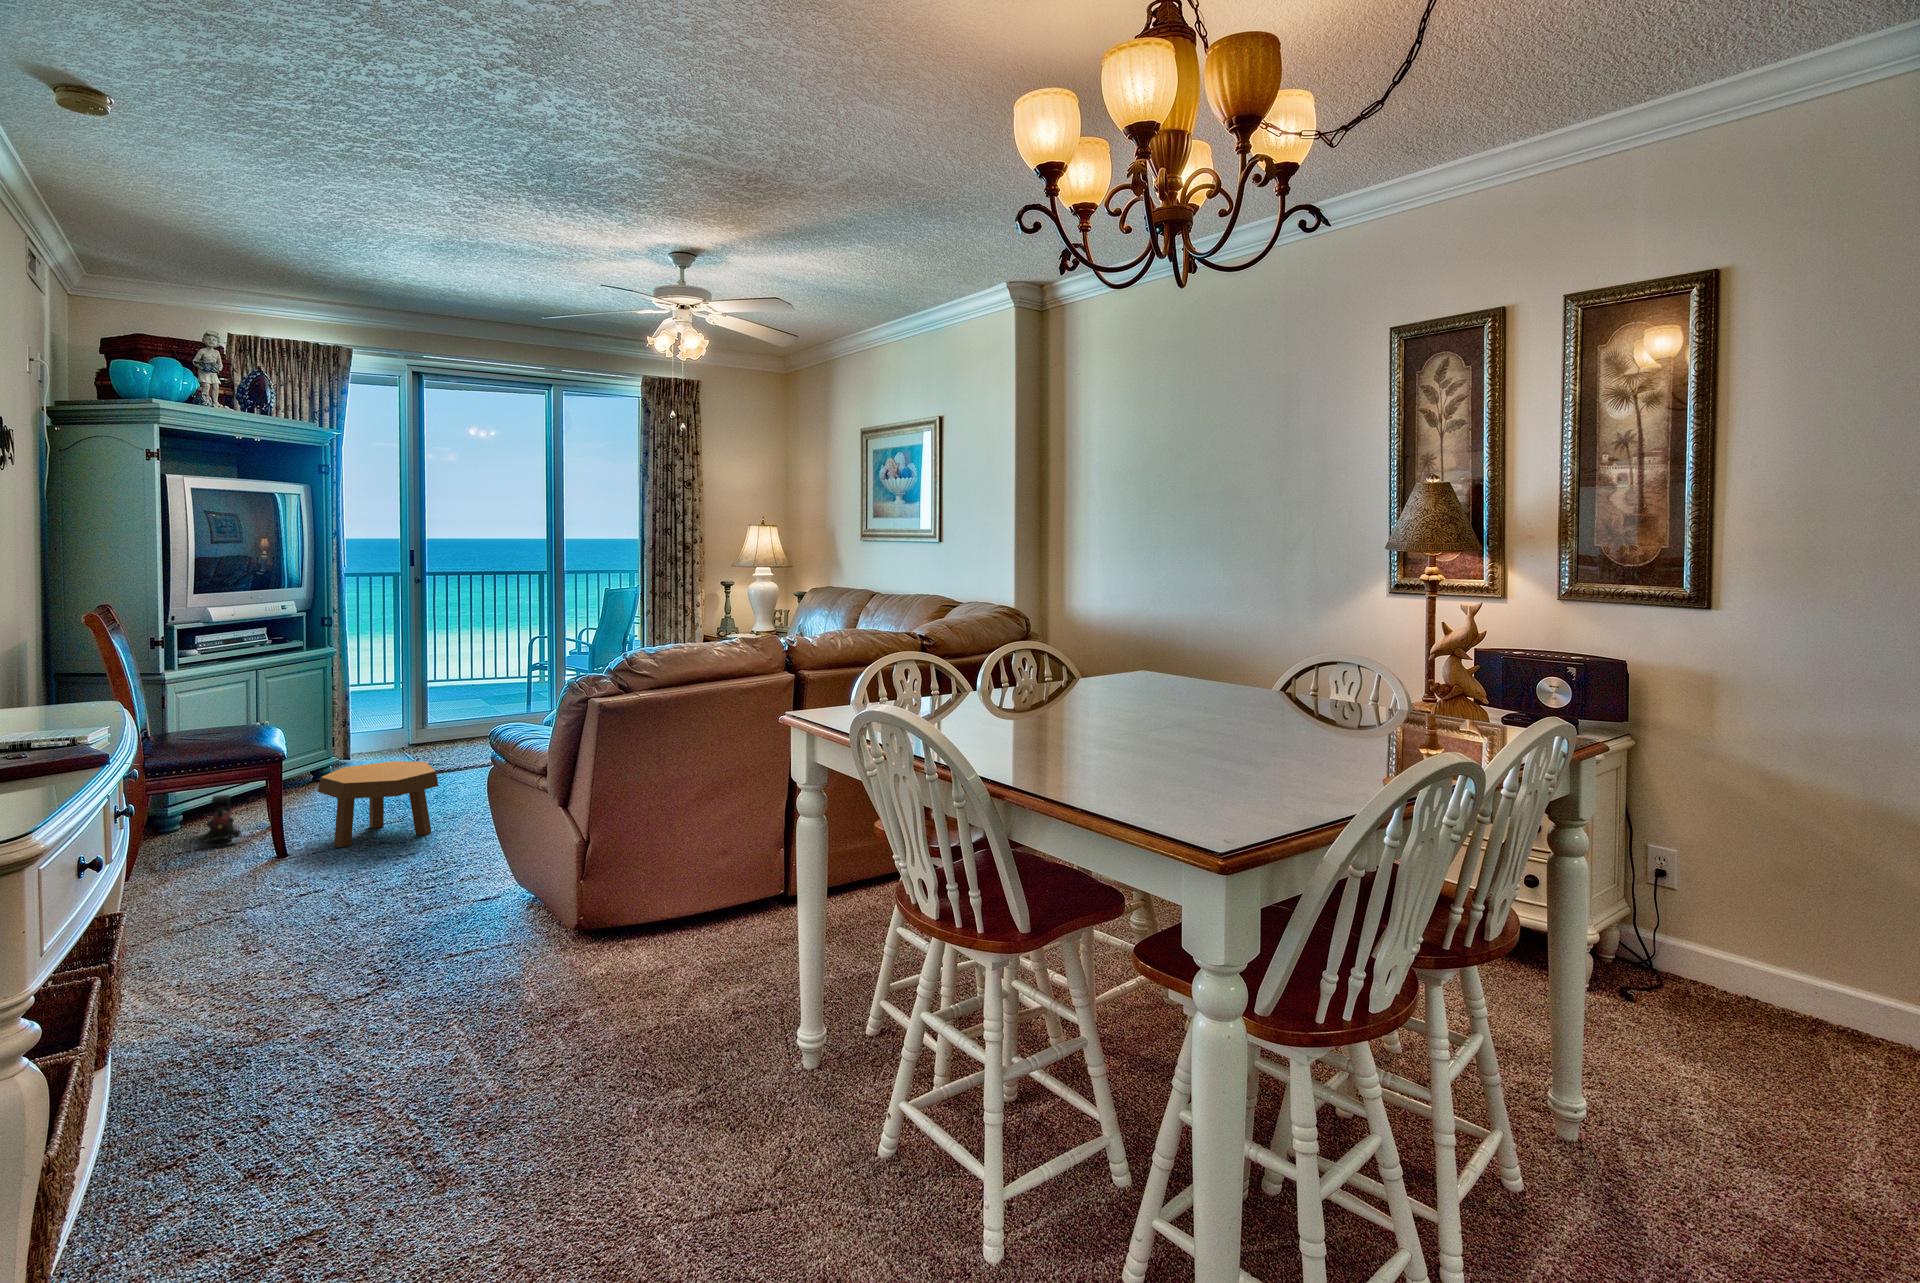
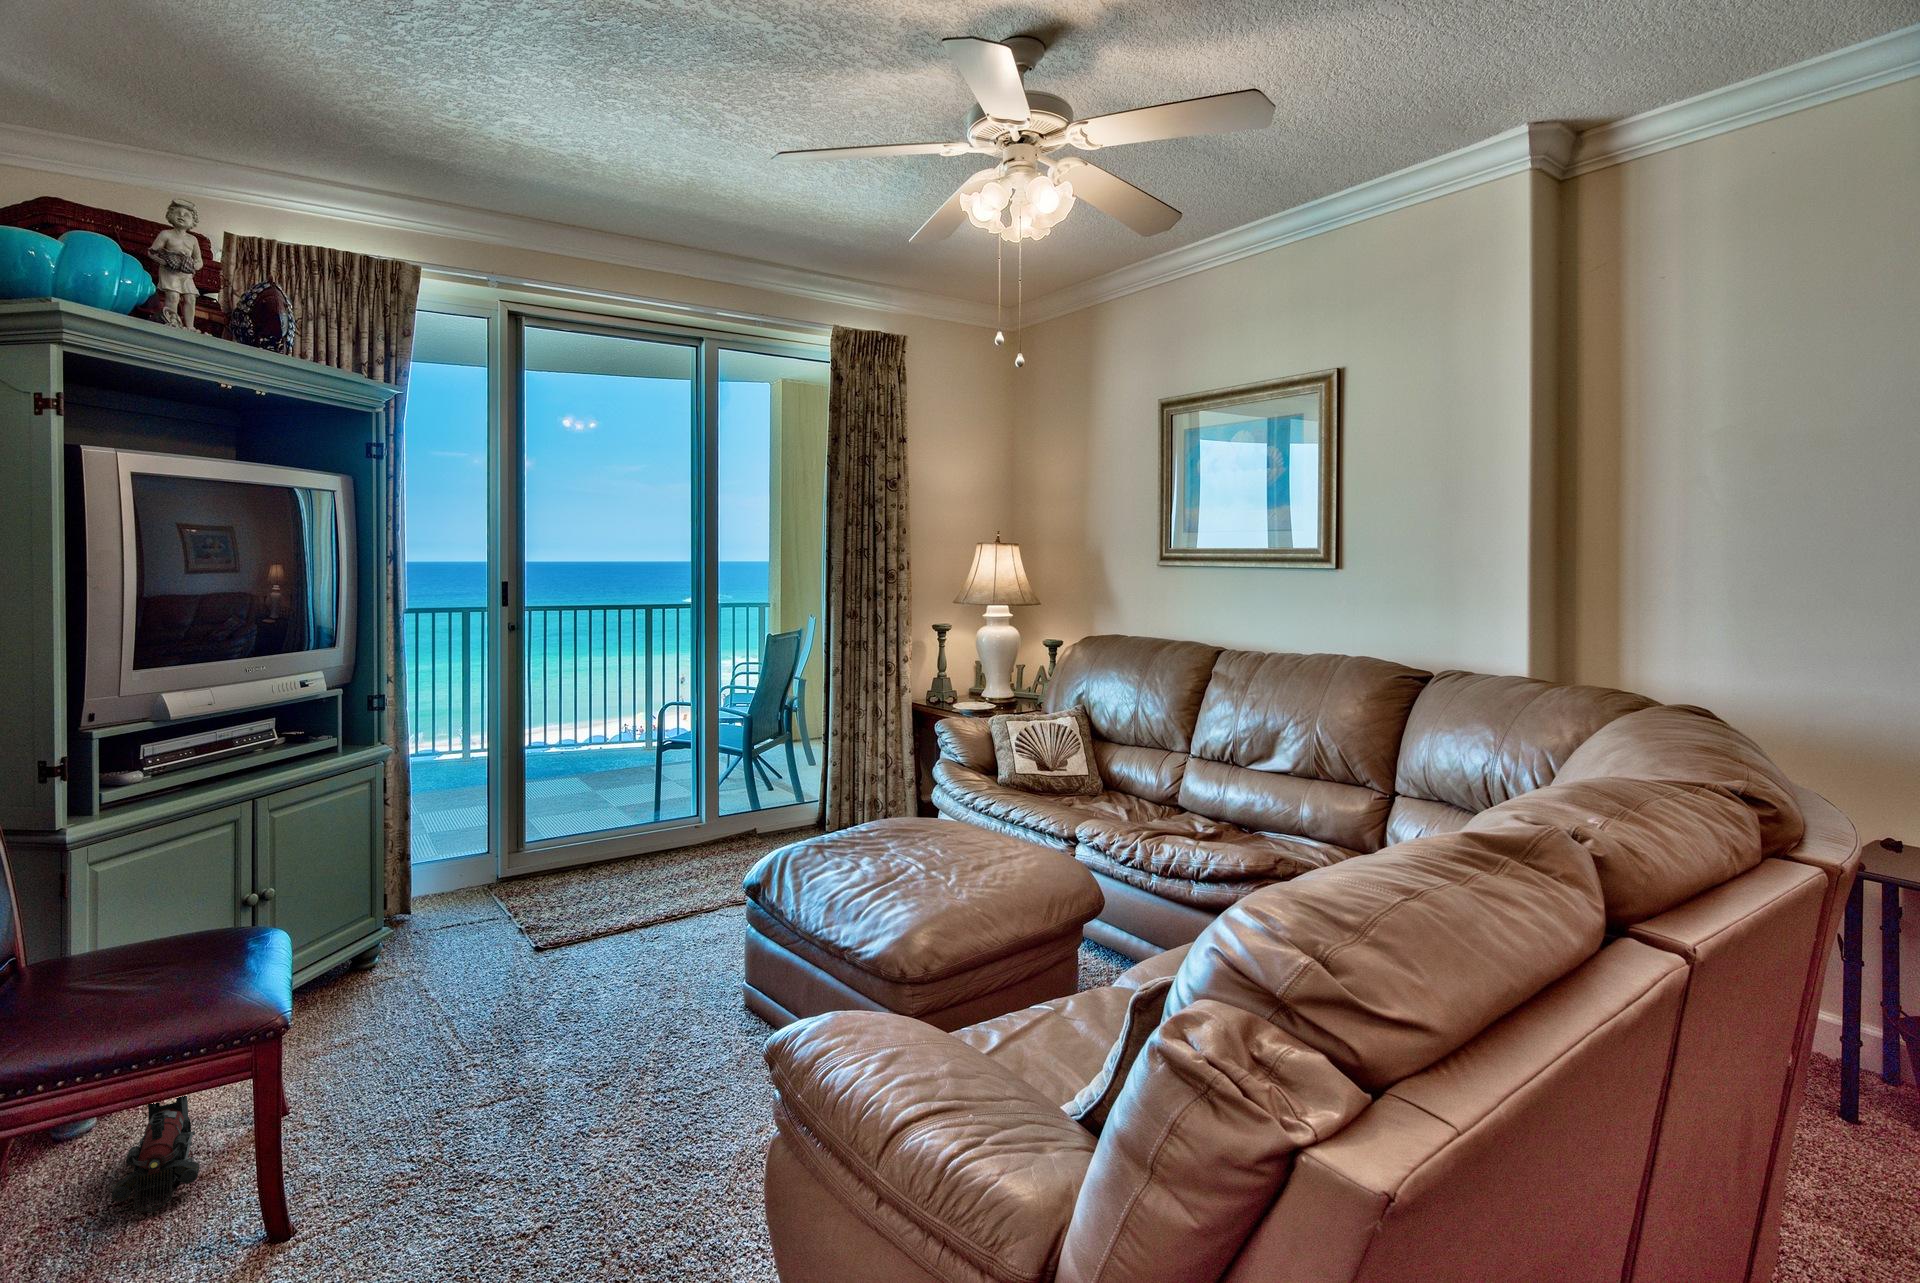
footstool: present [318,761,439,847] -> none [357,986,598,1213]

